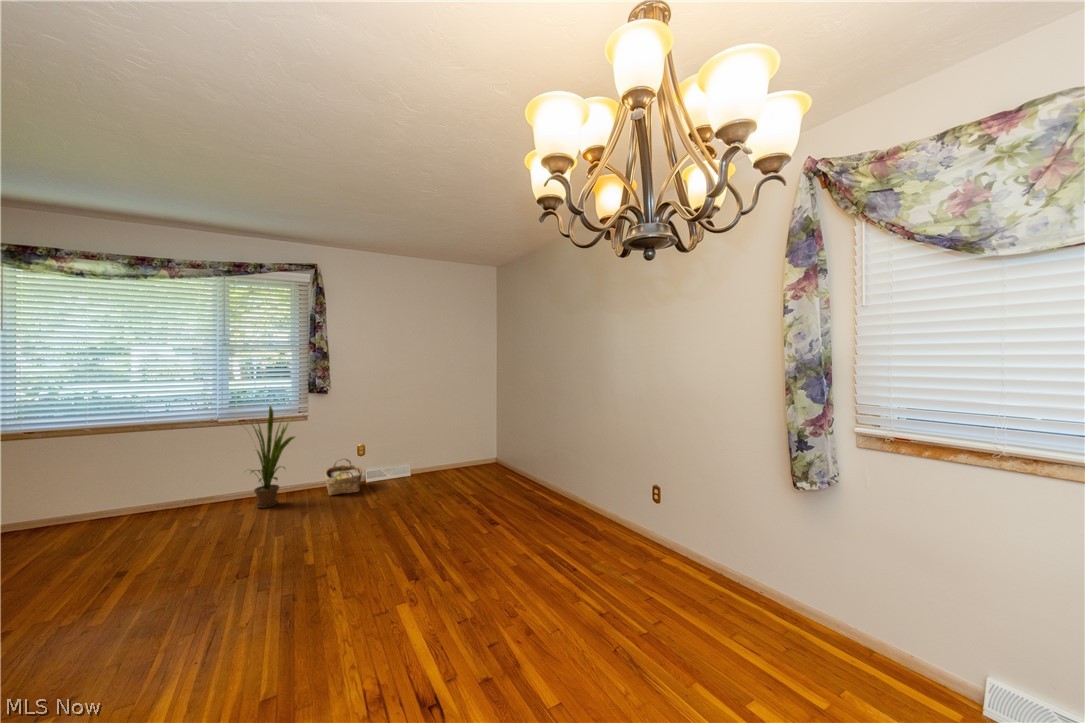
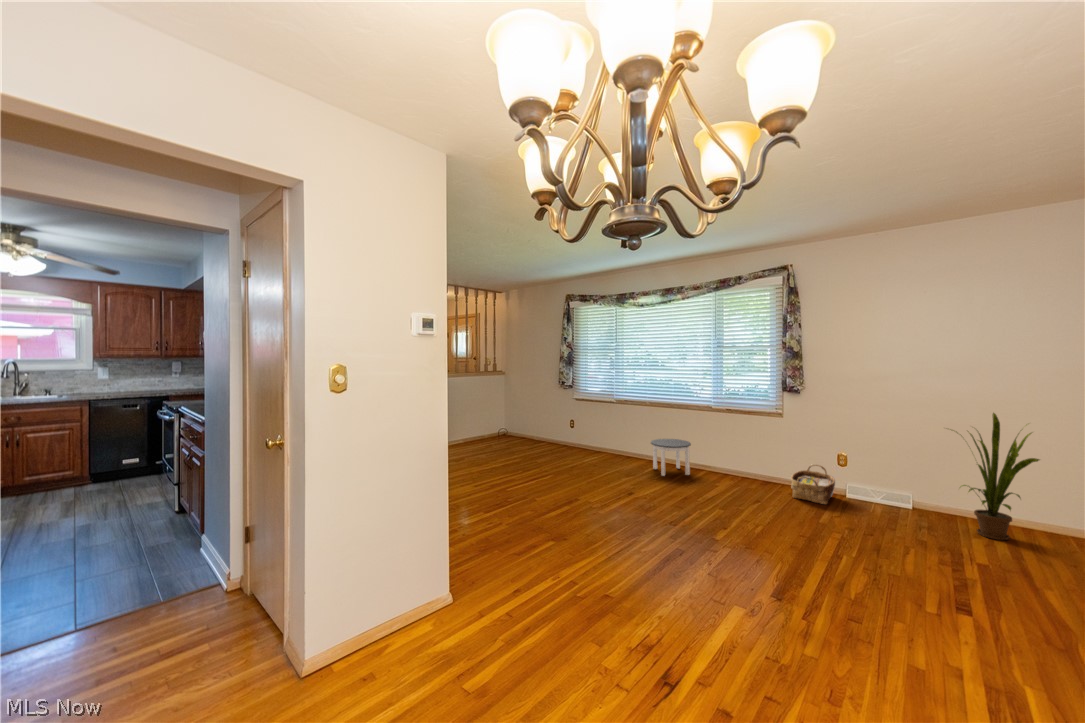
house plant: present [251,406,295,508] -> present [962,413,1040,540]
round table: none [111,471,189,531] -> present [651,439,691,476]

